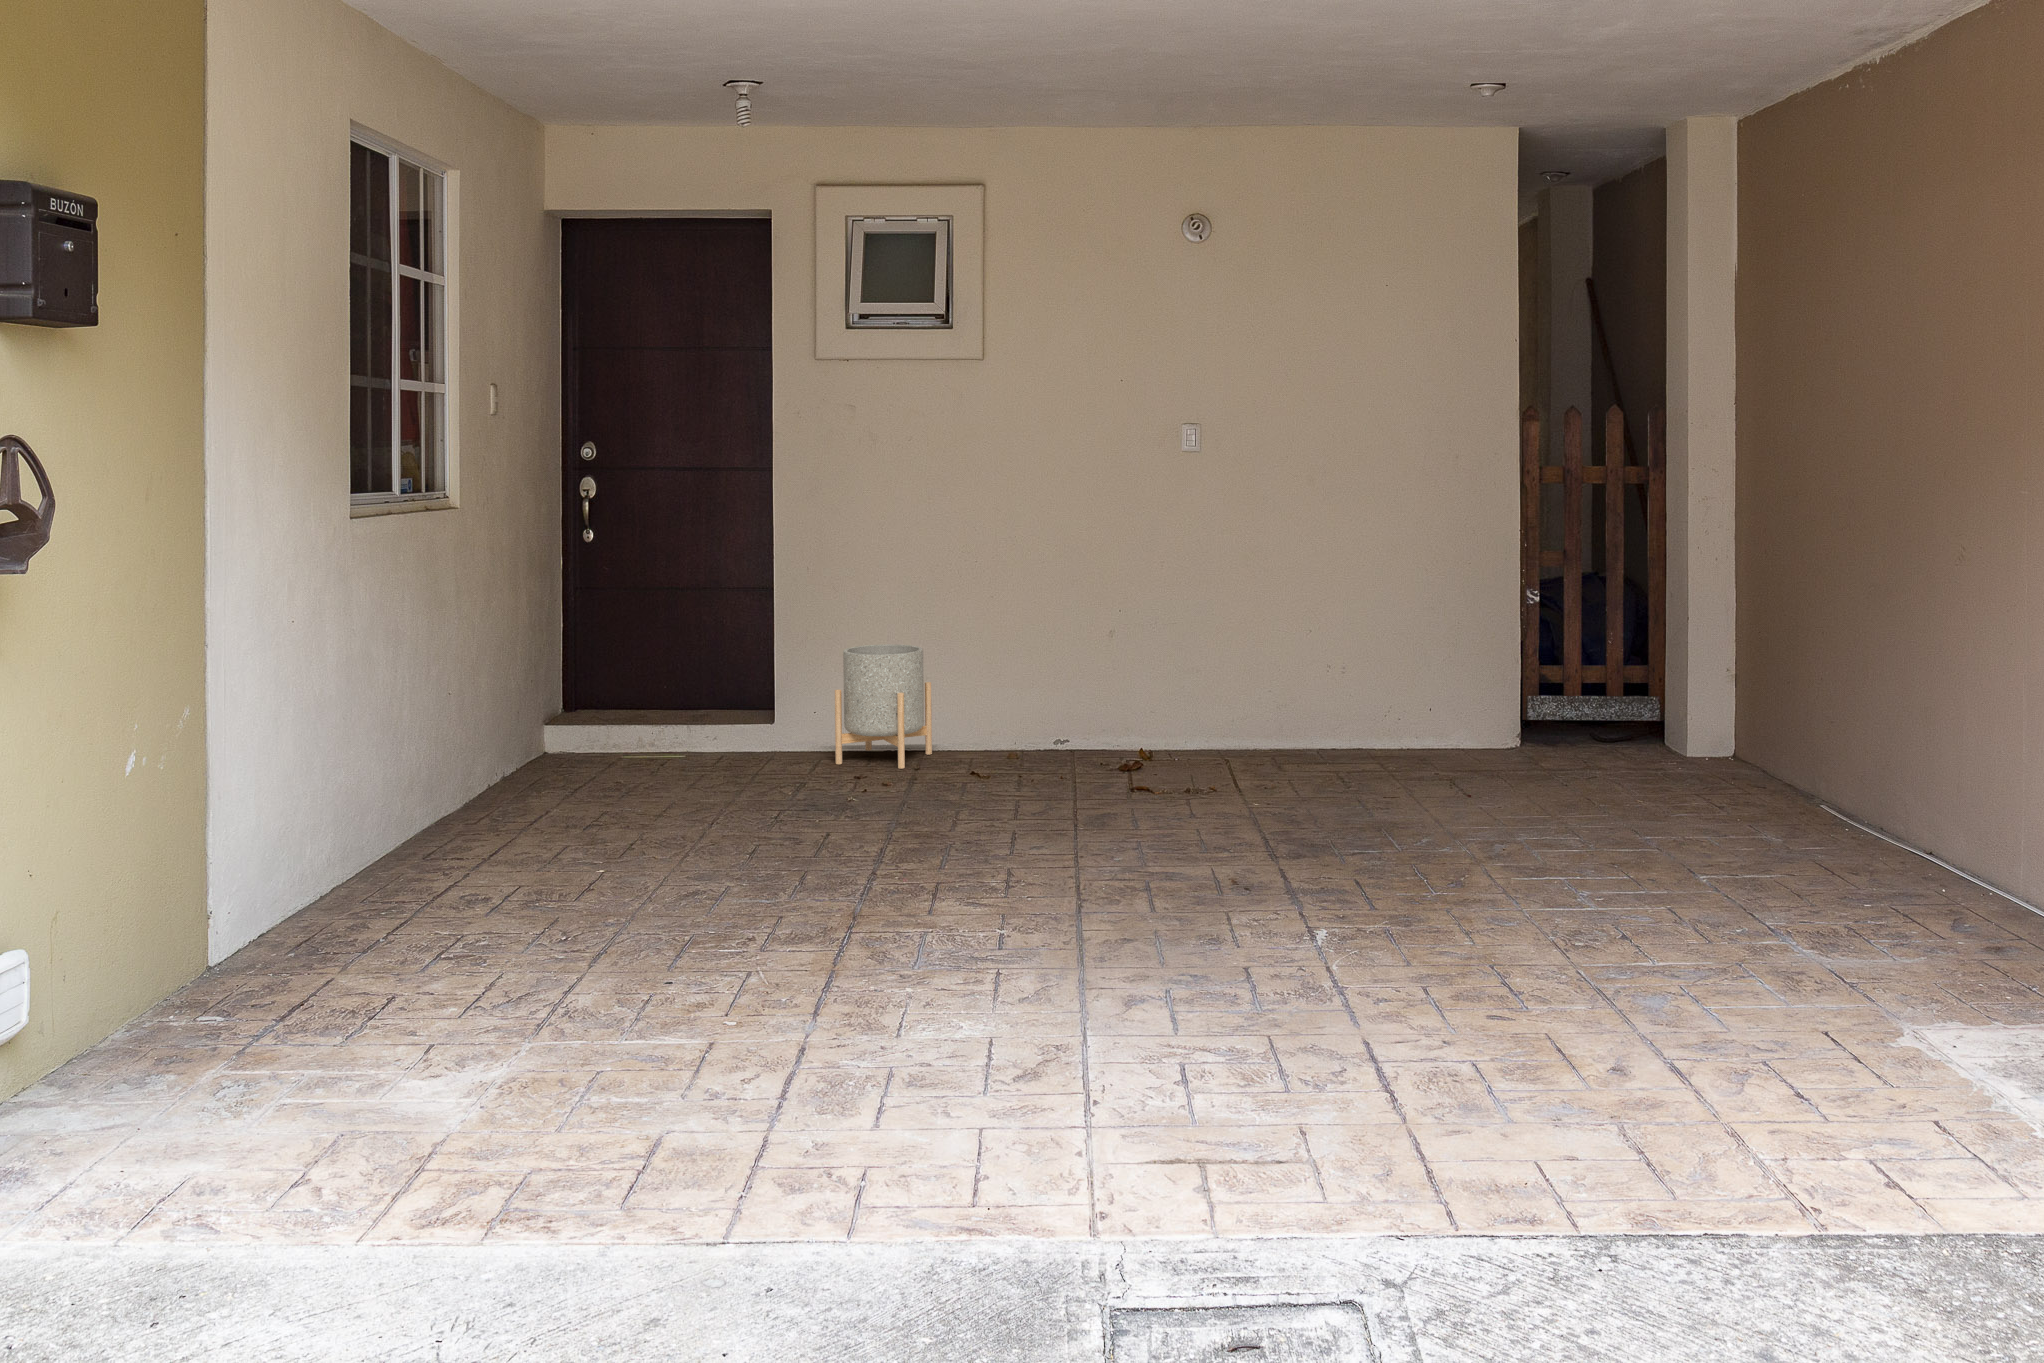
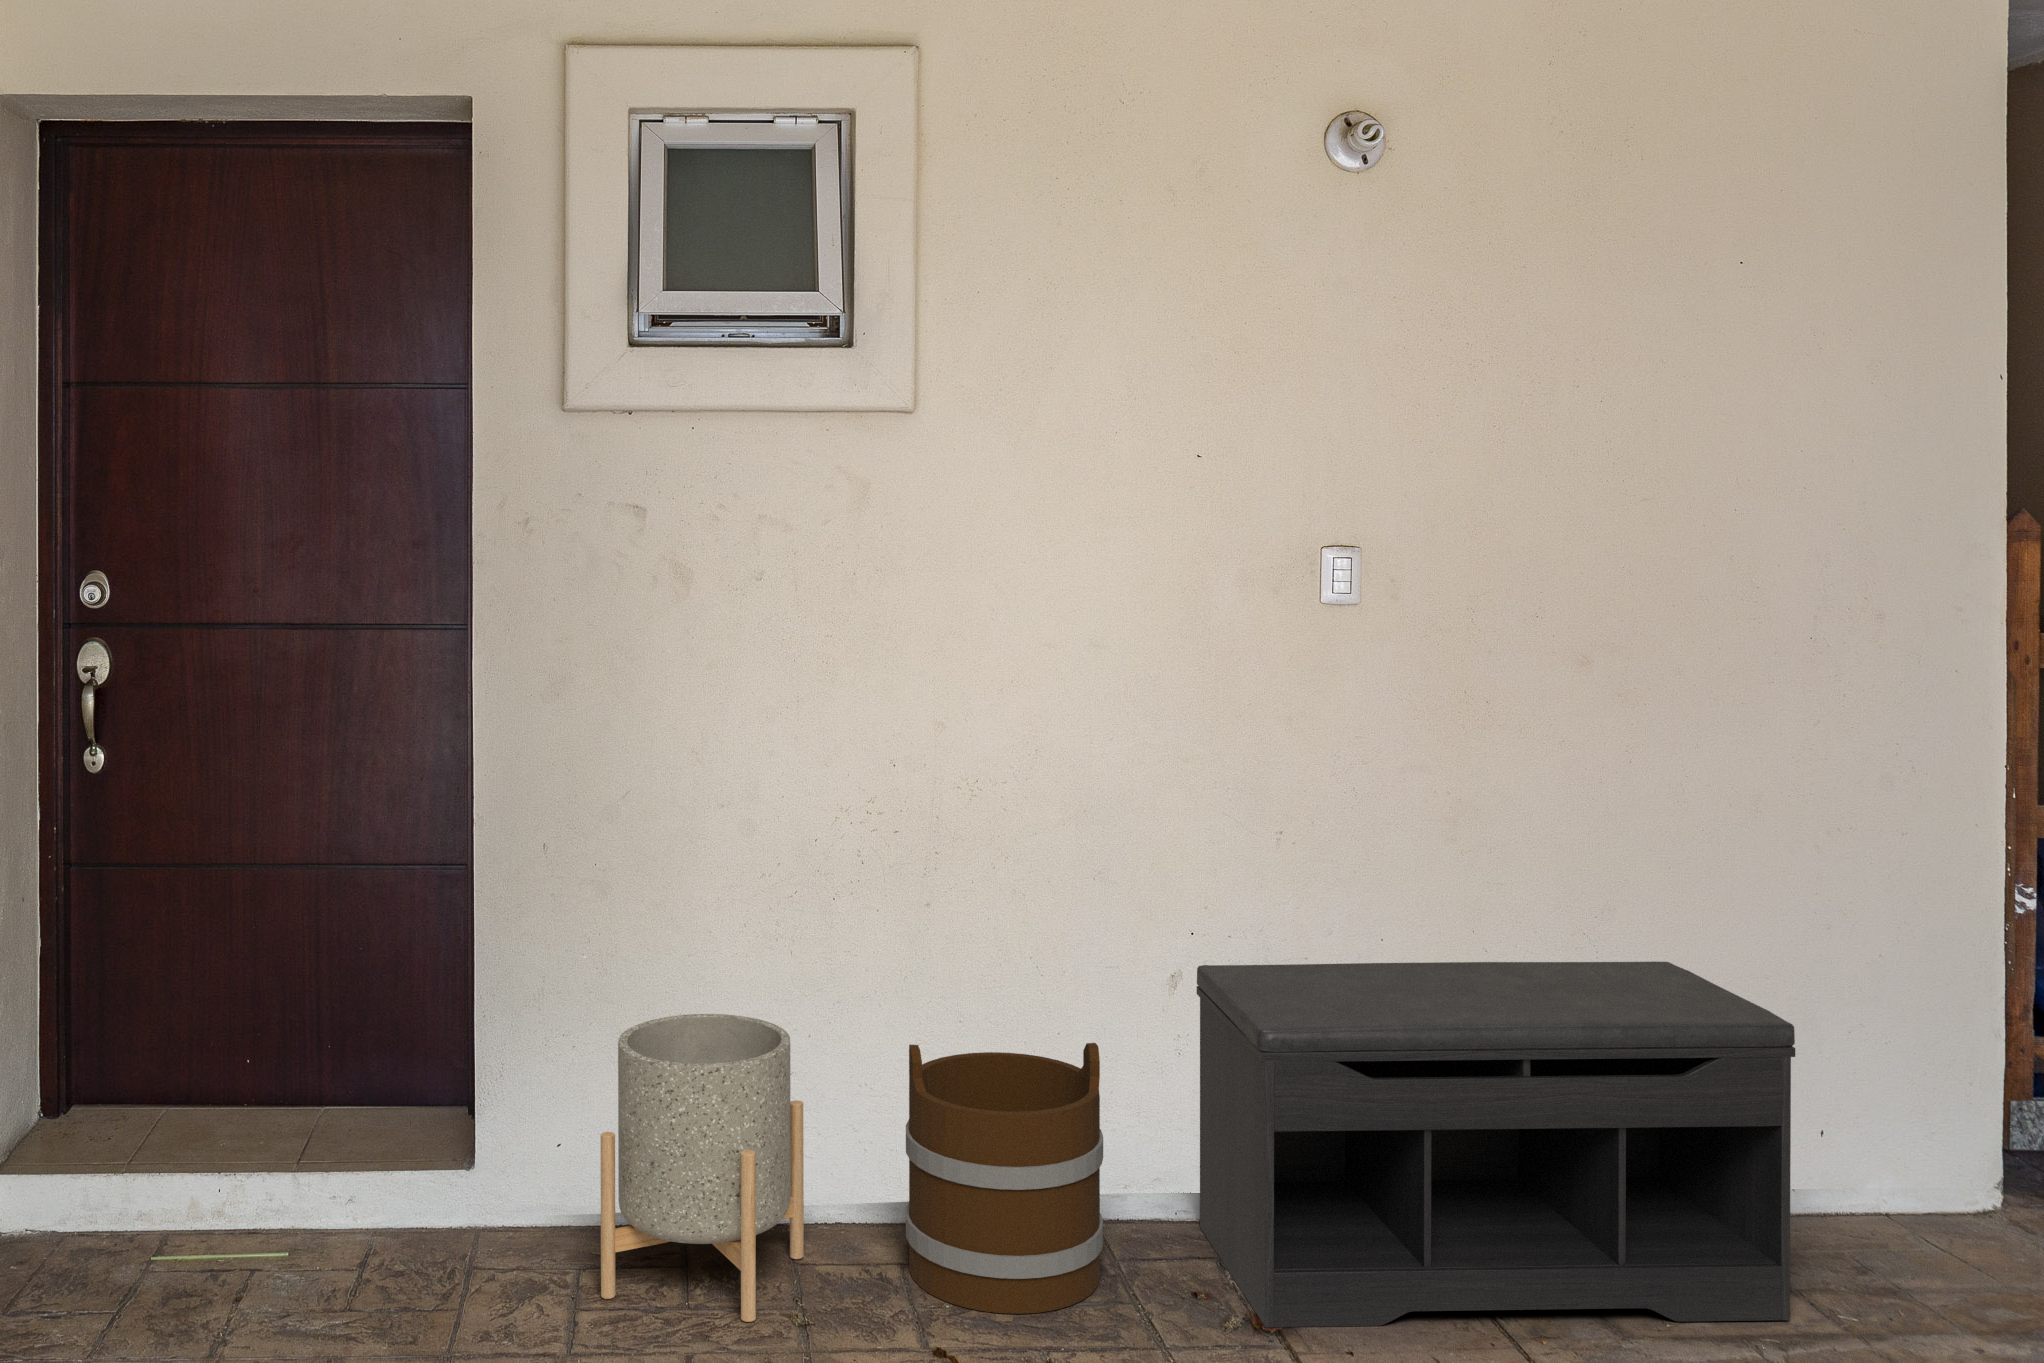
bench: none [1120,619,1371,768] -> present [1197,962,1795,1327]
bucket: none [977,652,1068,766] -> present [906,1043,1103,1314]

